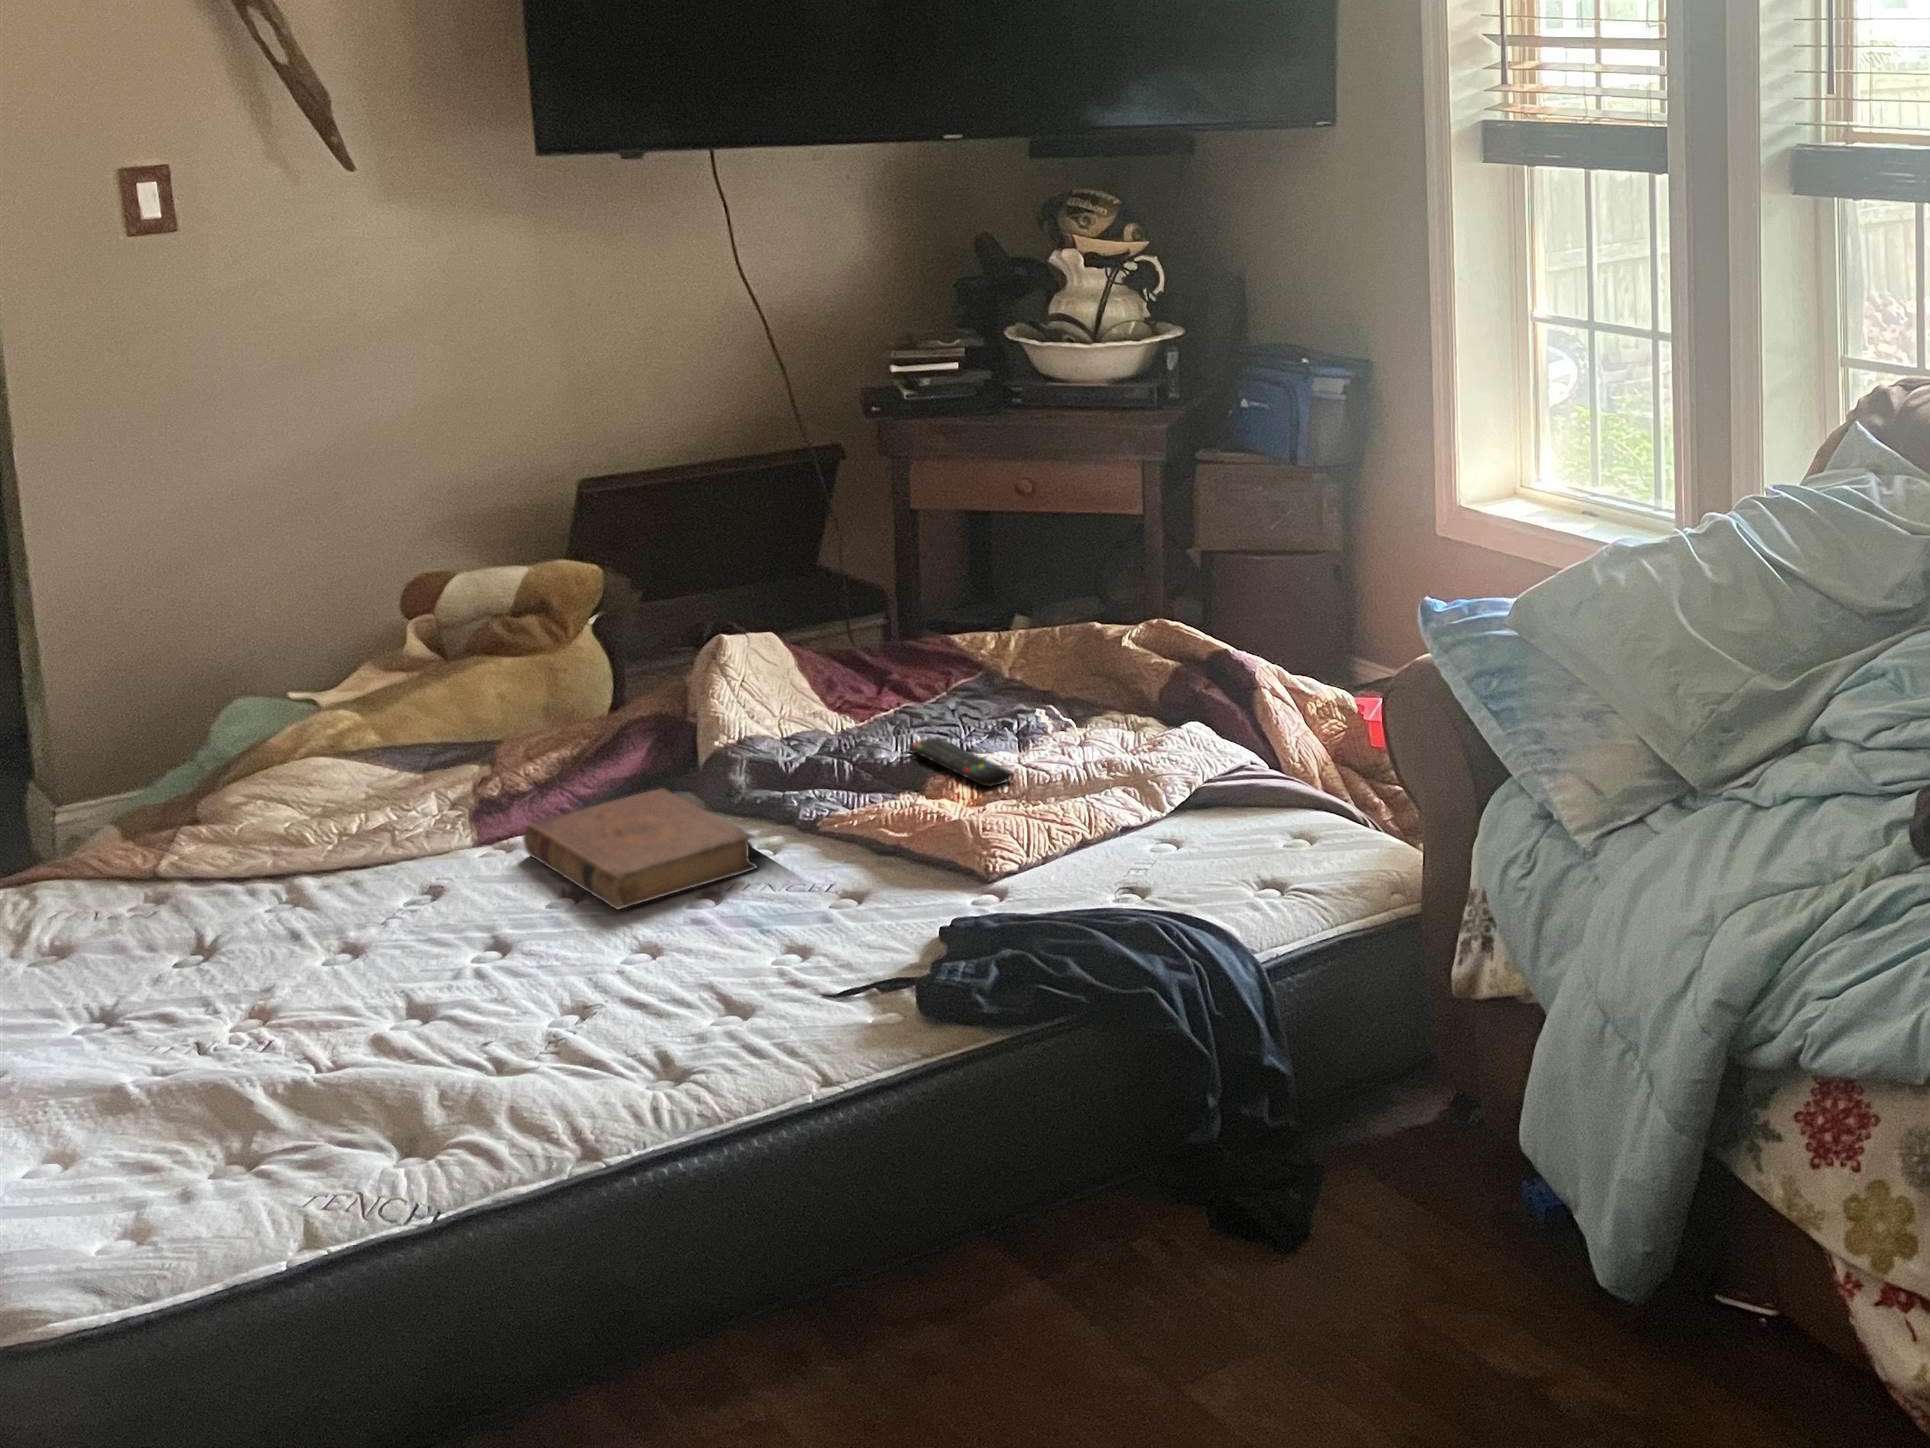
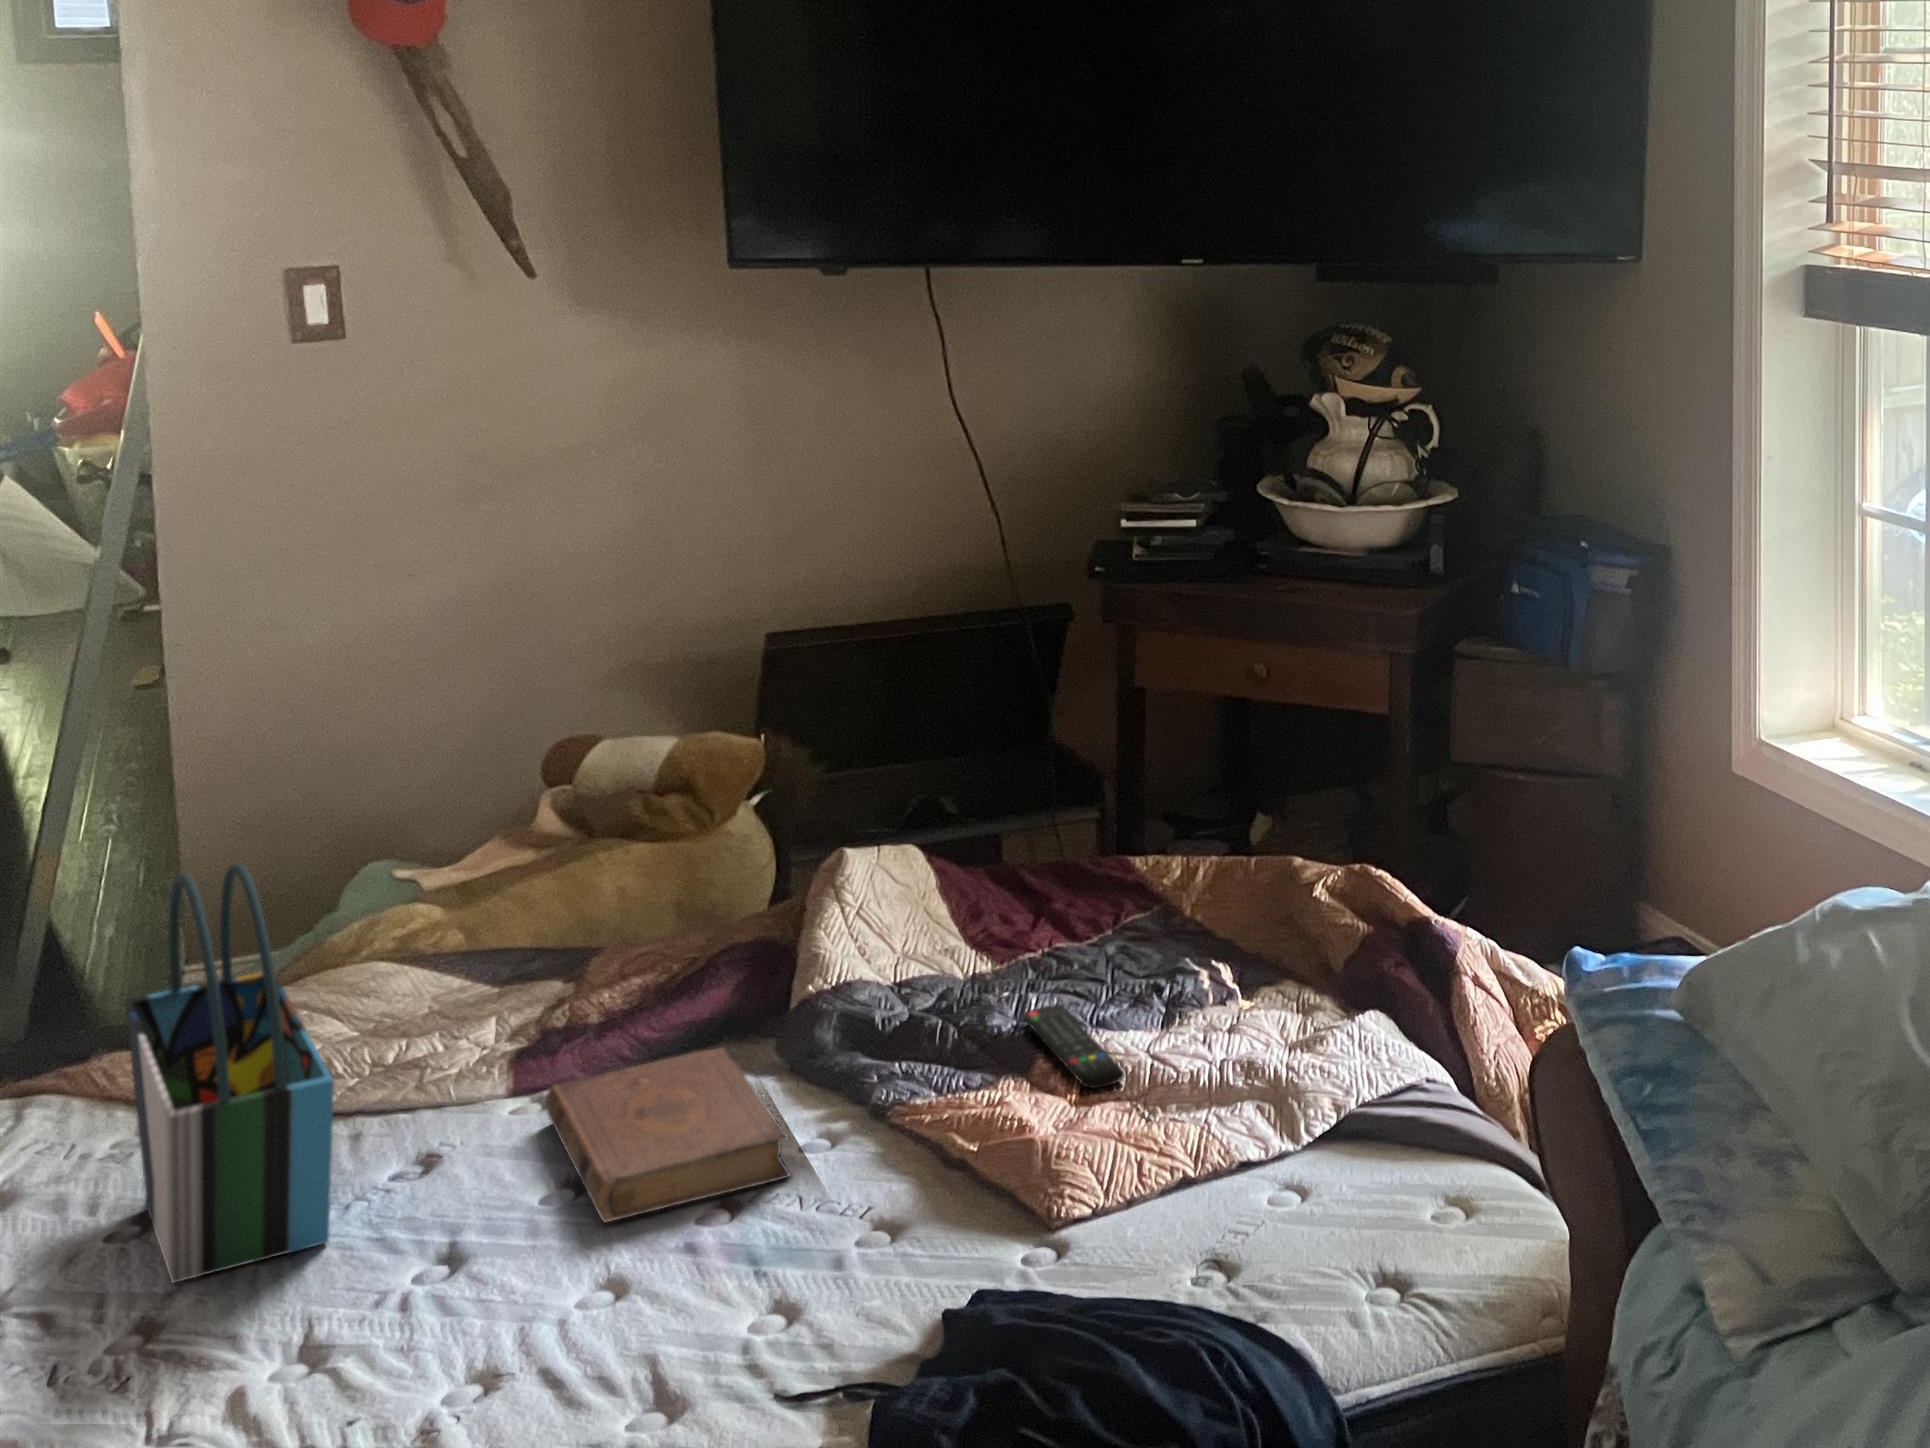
tote bag: none [161,643,397,983] -> present [125,863,334,1283]

